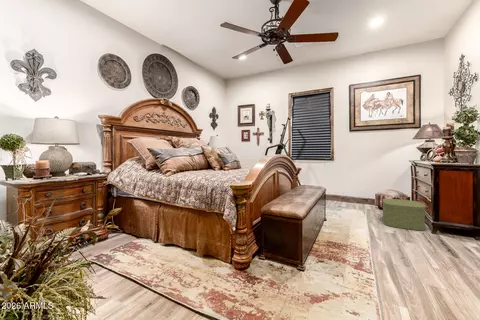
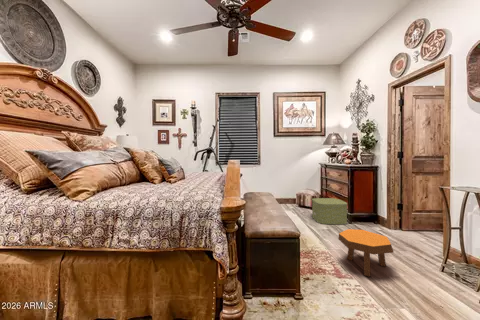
footstool: none [373,228,435,275] -> present [338,229,393,276]

